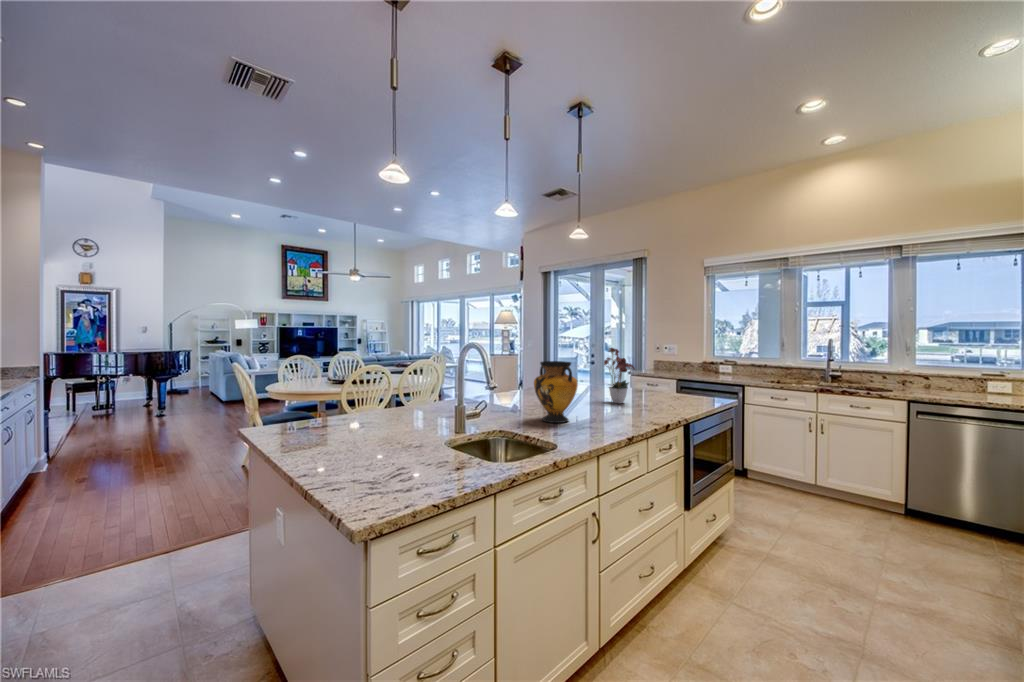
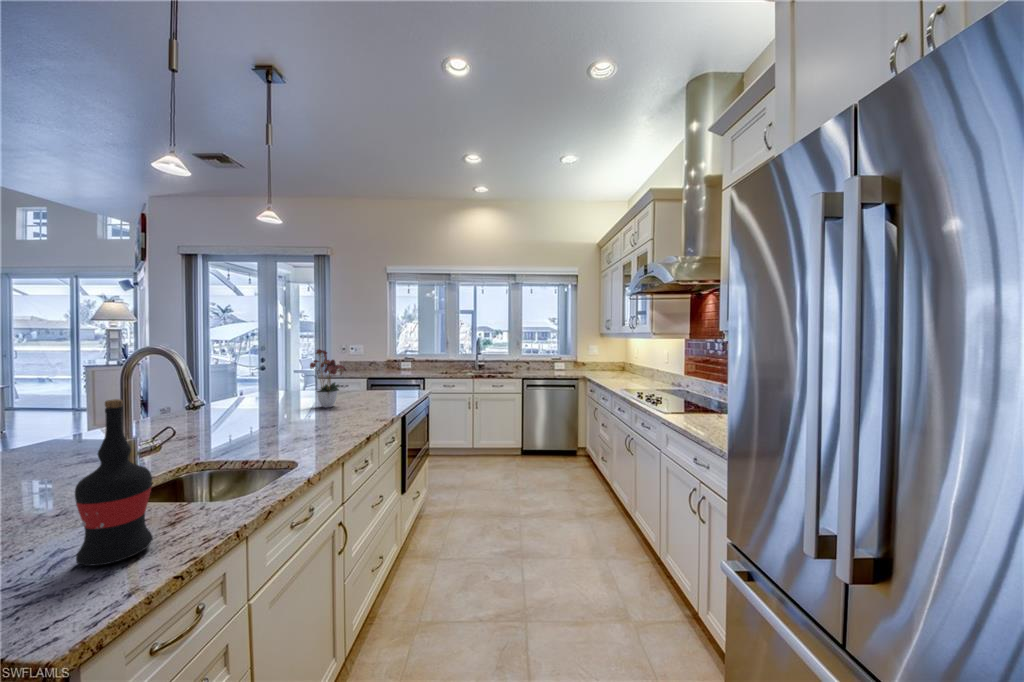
vase: present [534,361,578,423] -> none [238,367,298,440]
wine bottle: none [399,375,438,484] -> present [75,399,153,566]

